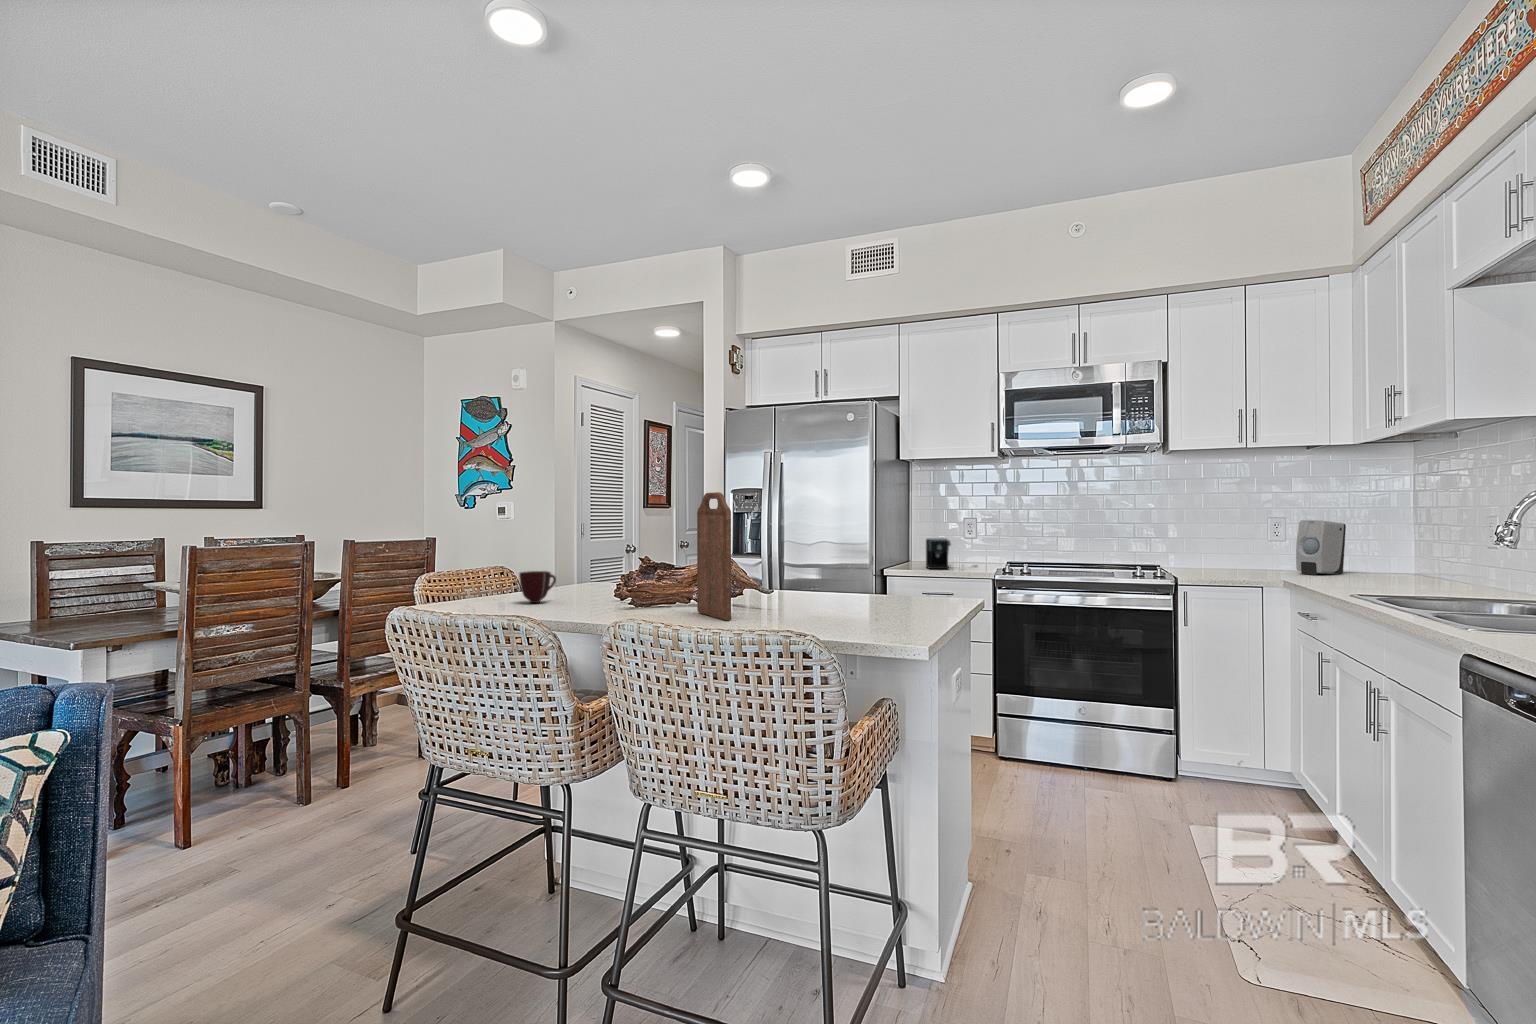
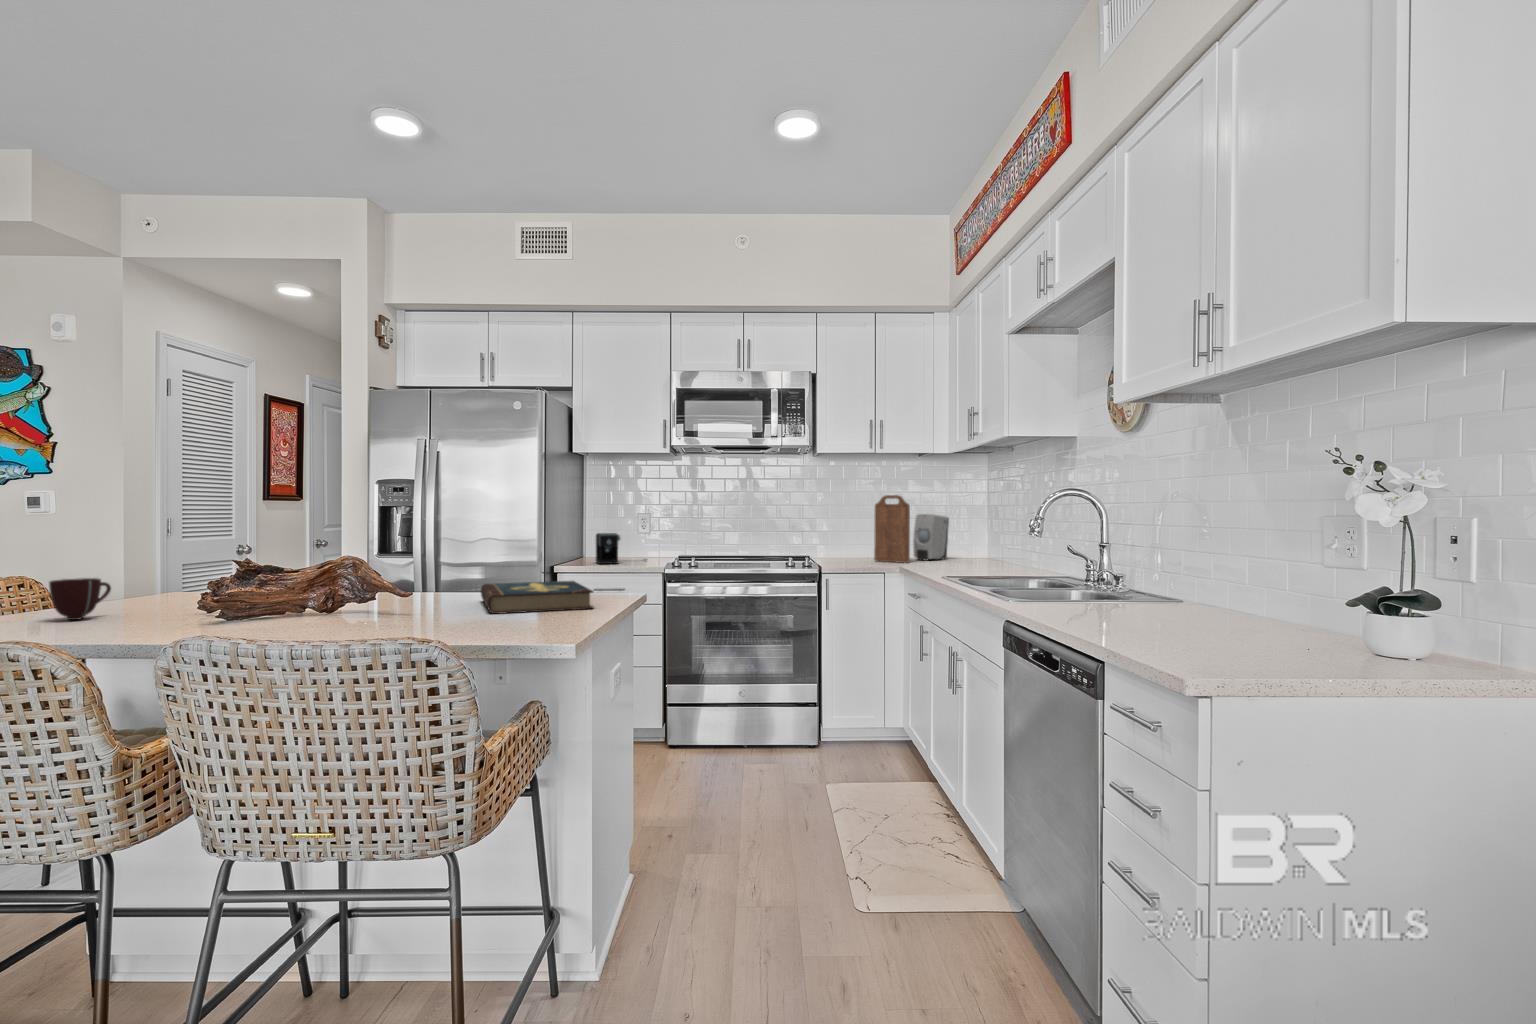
cutting board: present [697,492,731,620] -> present [874,495,910,563]
book: none [829,586,935,614] -> present [480,581,593,614]

